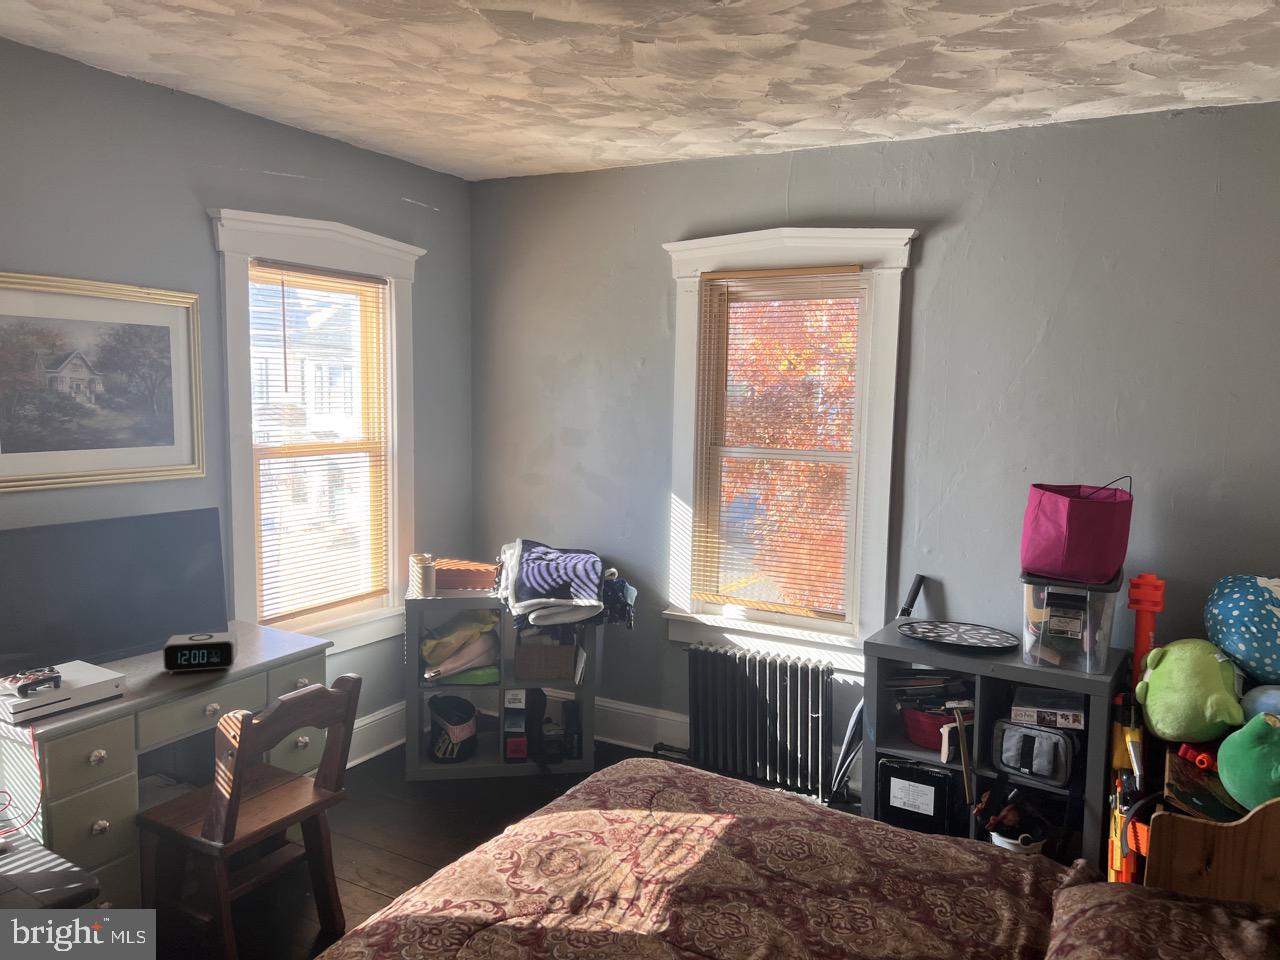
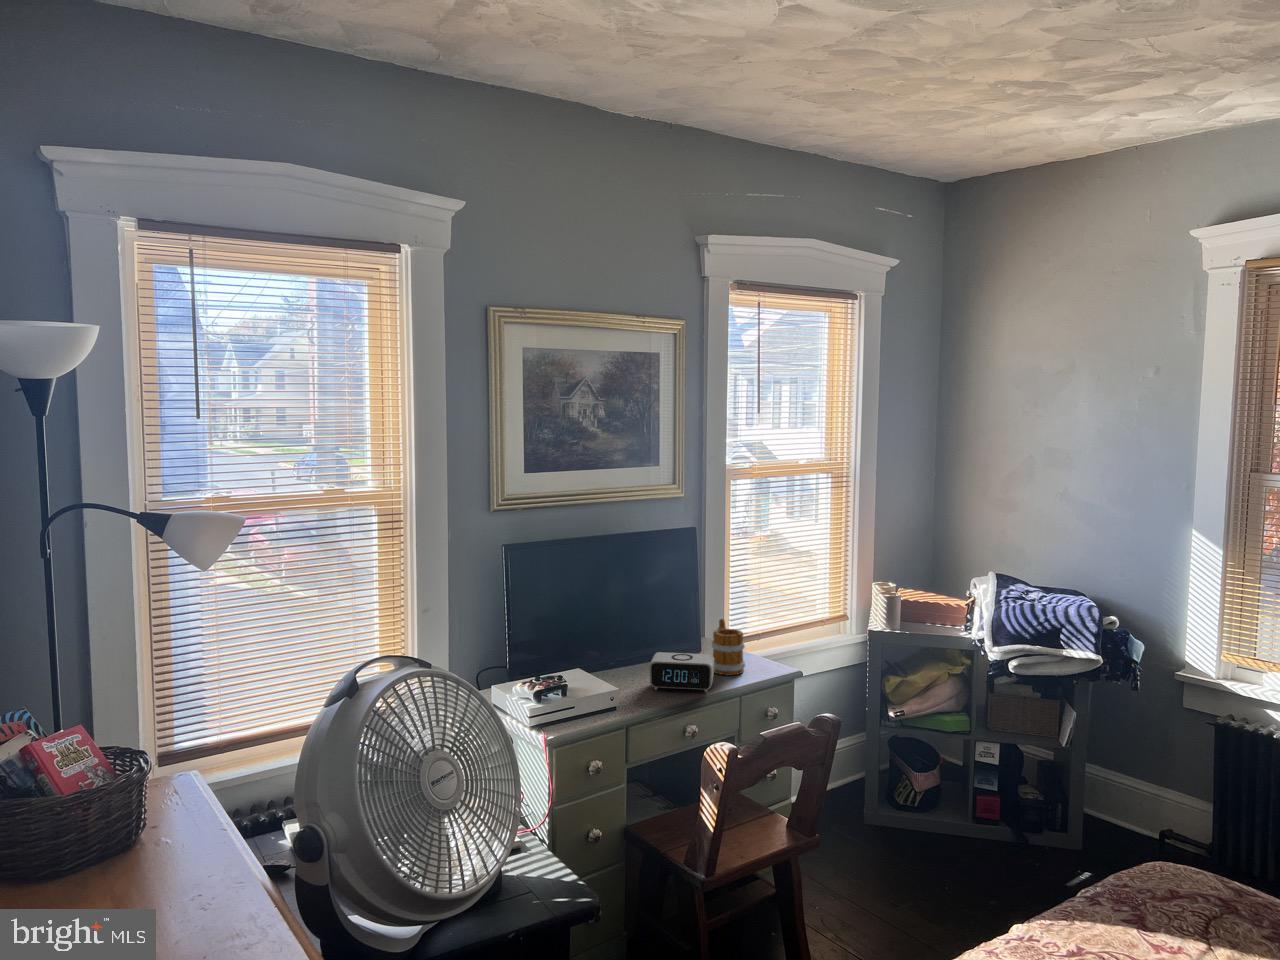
mug: none [236,597,274,652] -> present [712,619,745,675]

